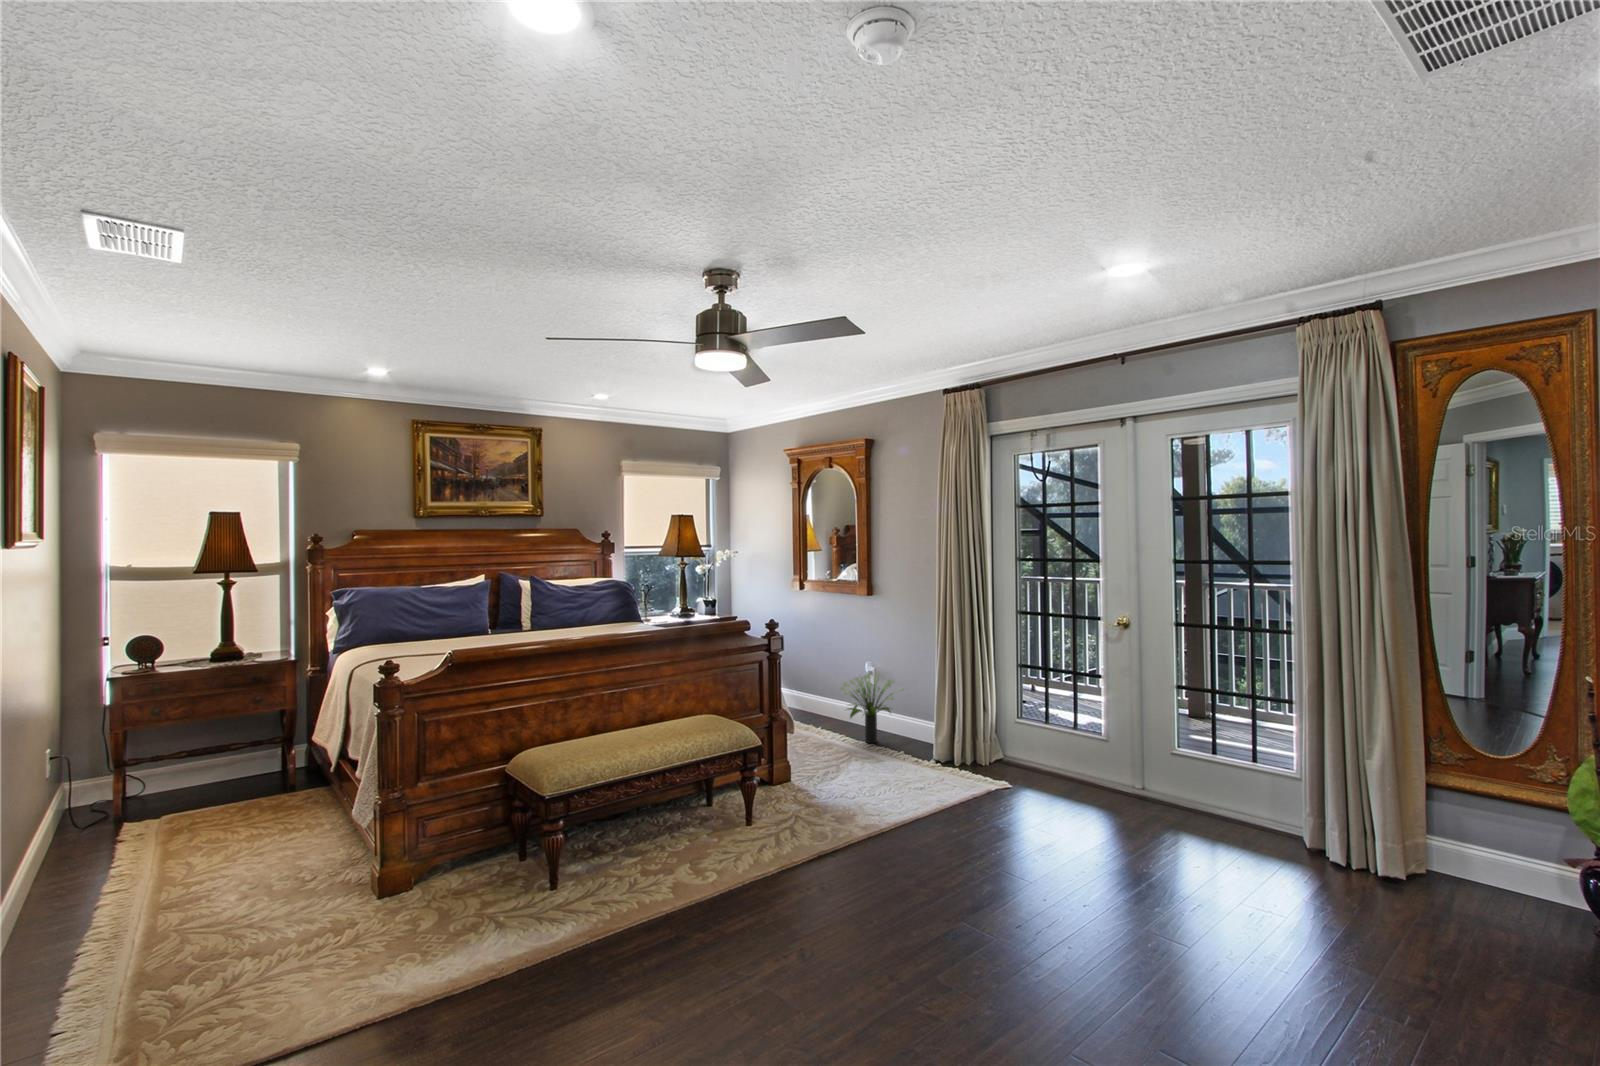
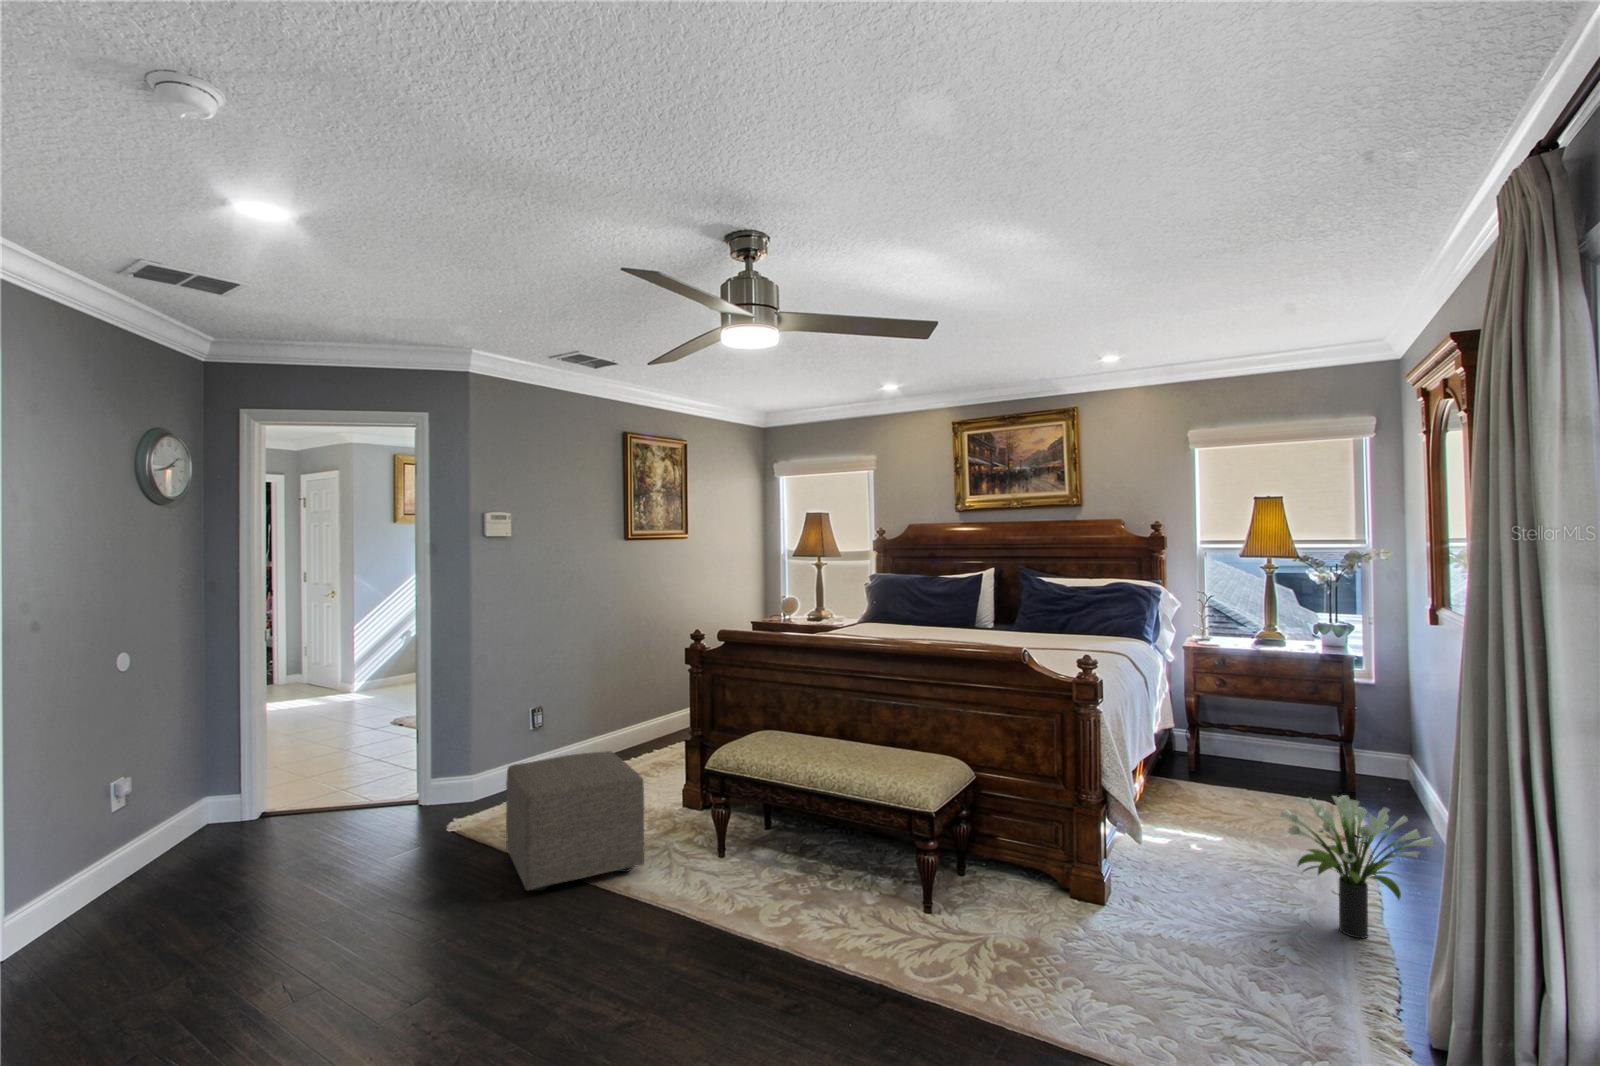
ottoman: none [460,811,628,1006] -> present [506,751,644,891]

